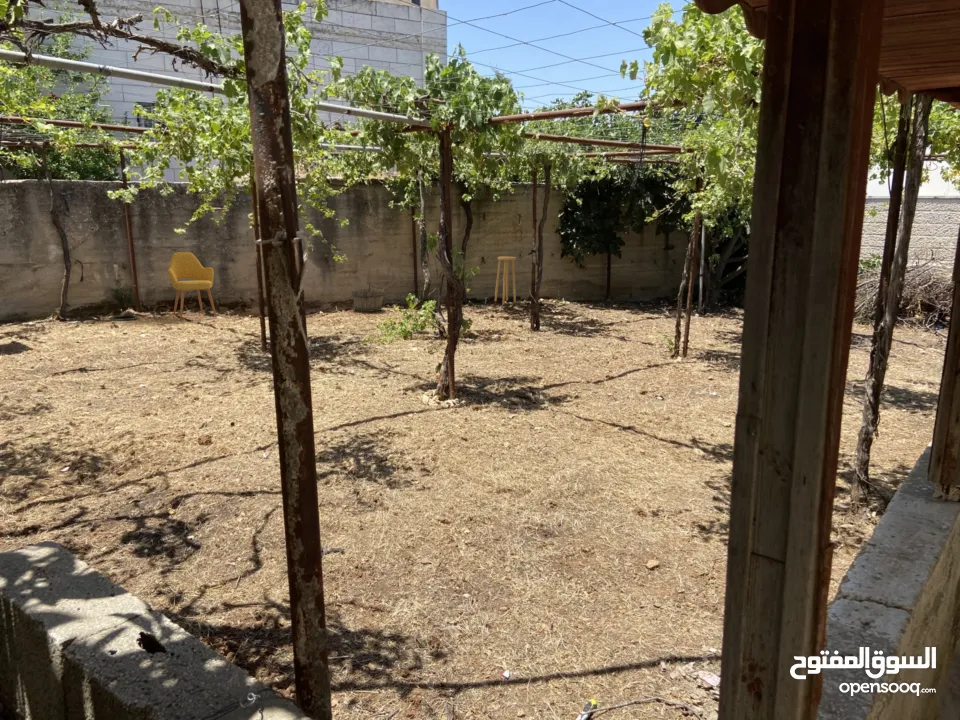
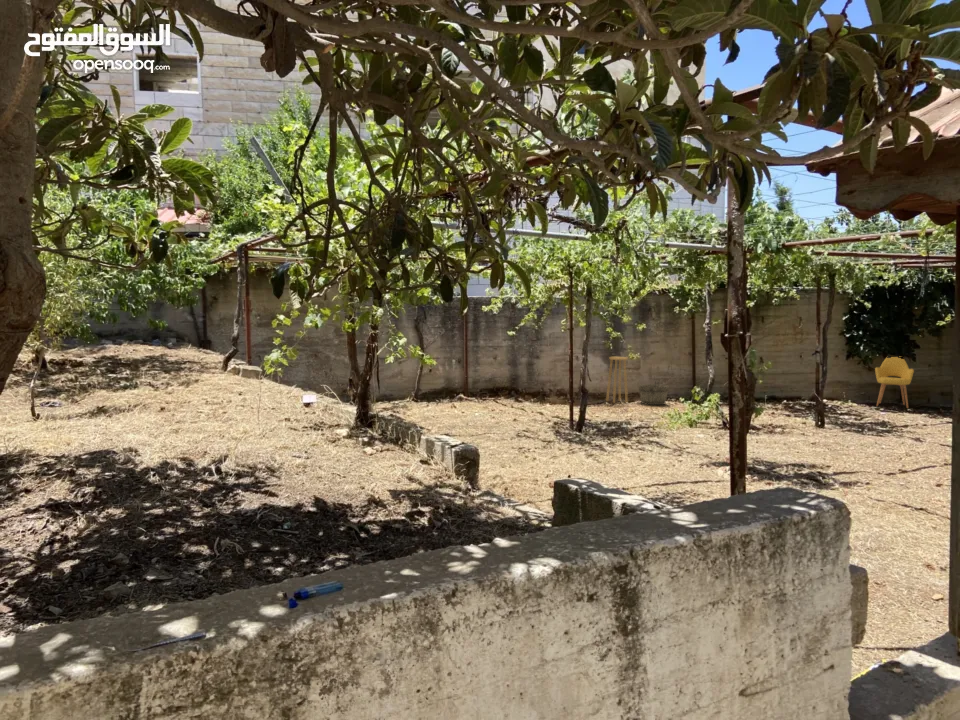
chair: present [168,252,217,320] -> present [875,356,914,408]
stool: present [495,256,516,303] -> present [606,357,628,402]
potted tree: present [110,275,138,321] -> none [443,363,465,402]

